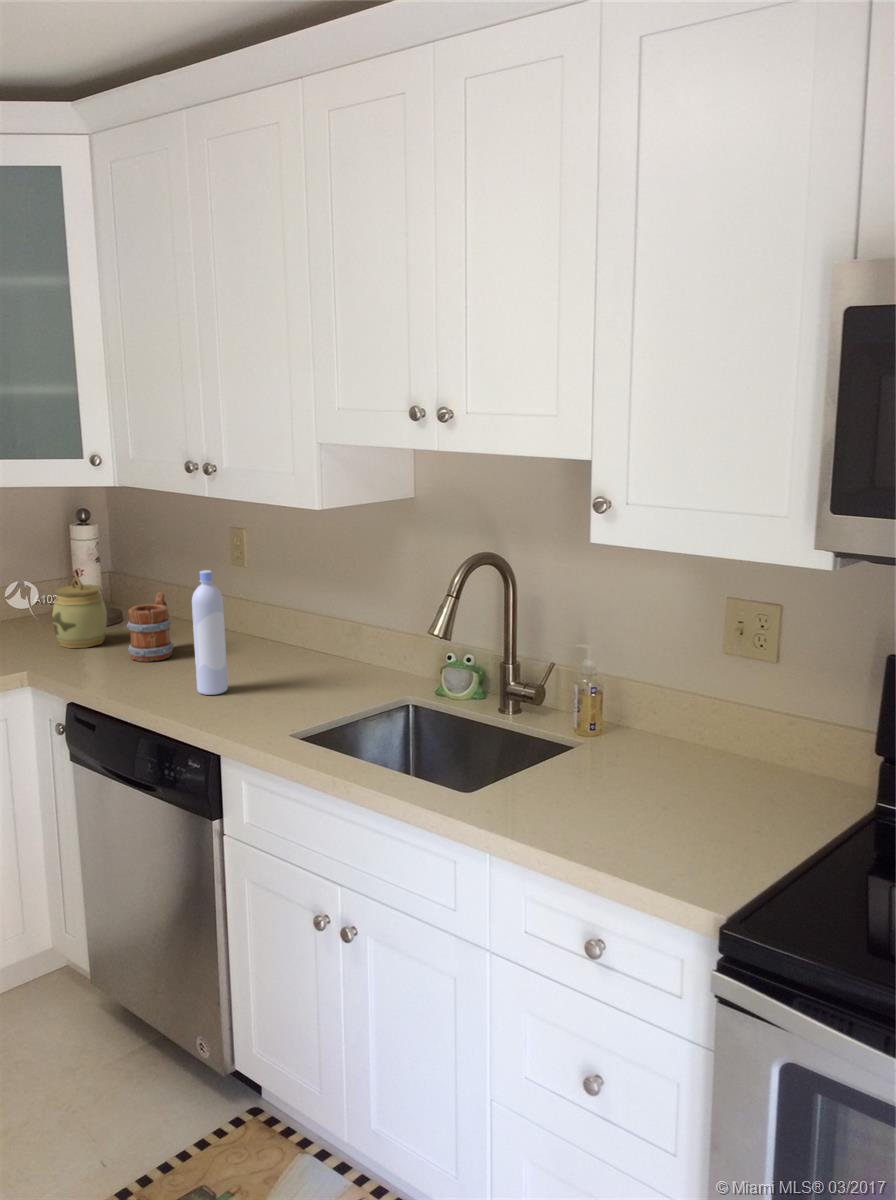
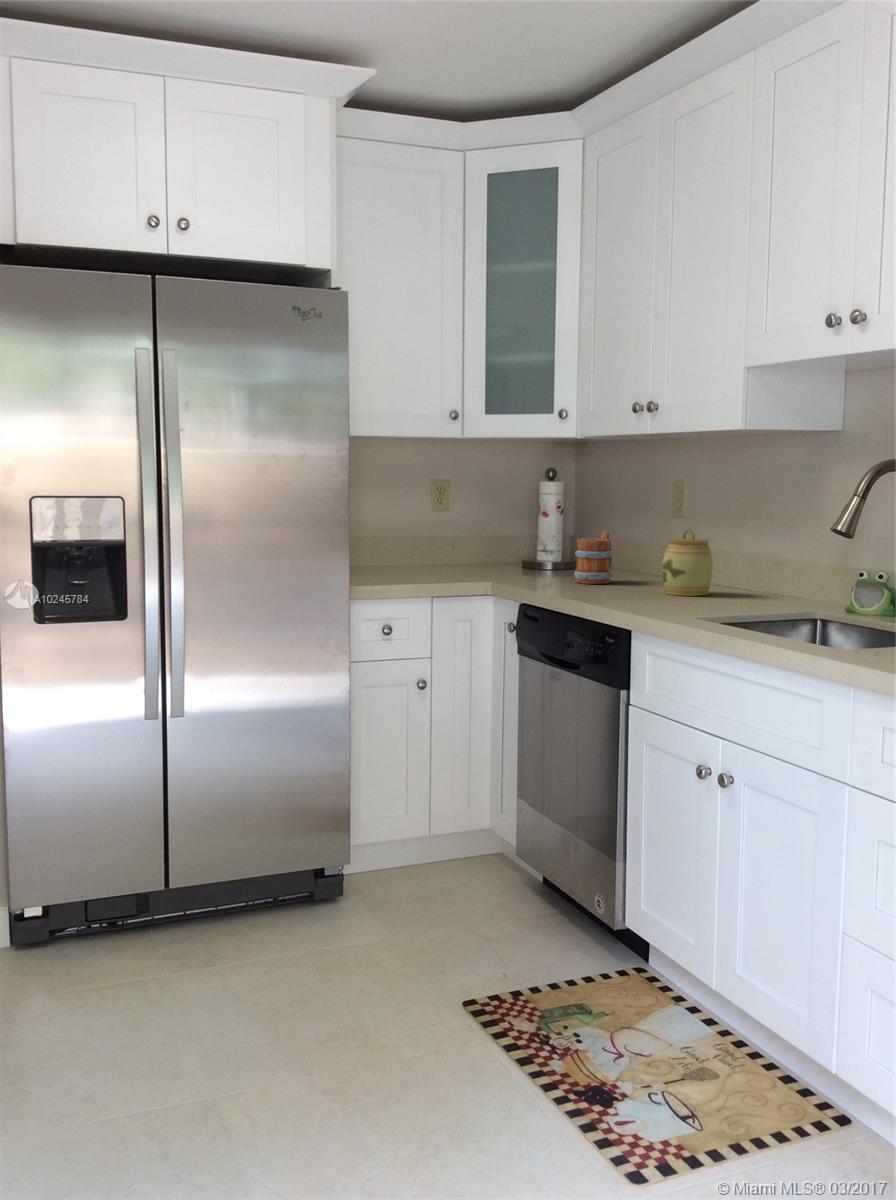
bottle: present [192,570,228,695] -> none [625,490,653,598]
jar: present [52,577,107,648] -> present [663,528,713,596]

